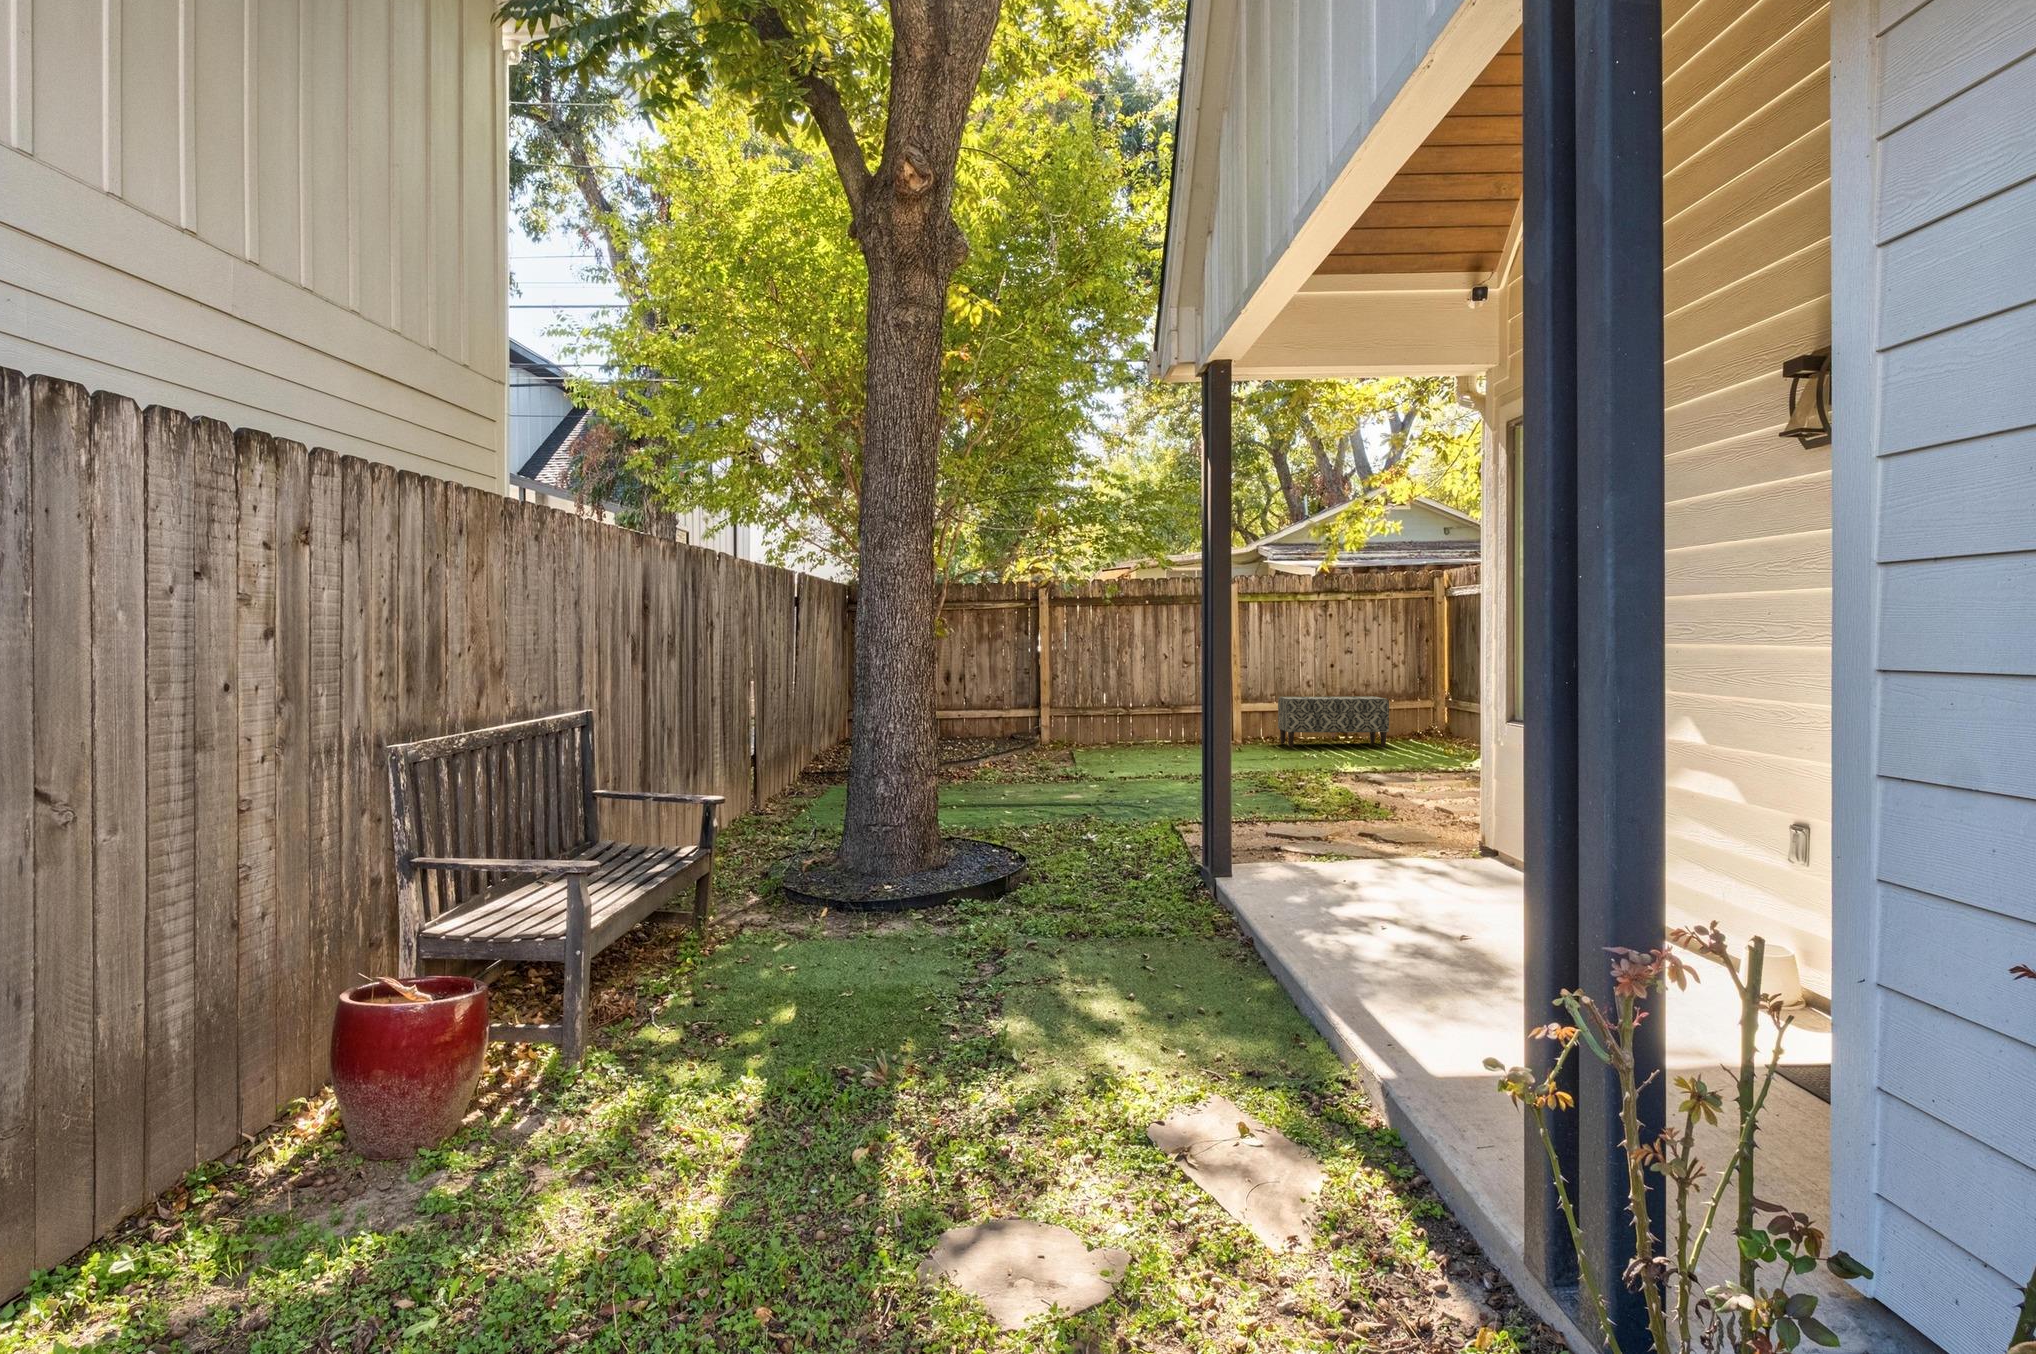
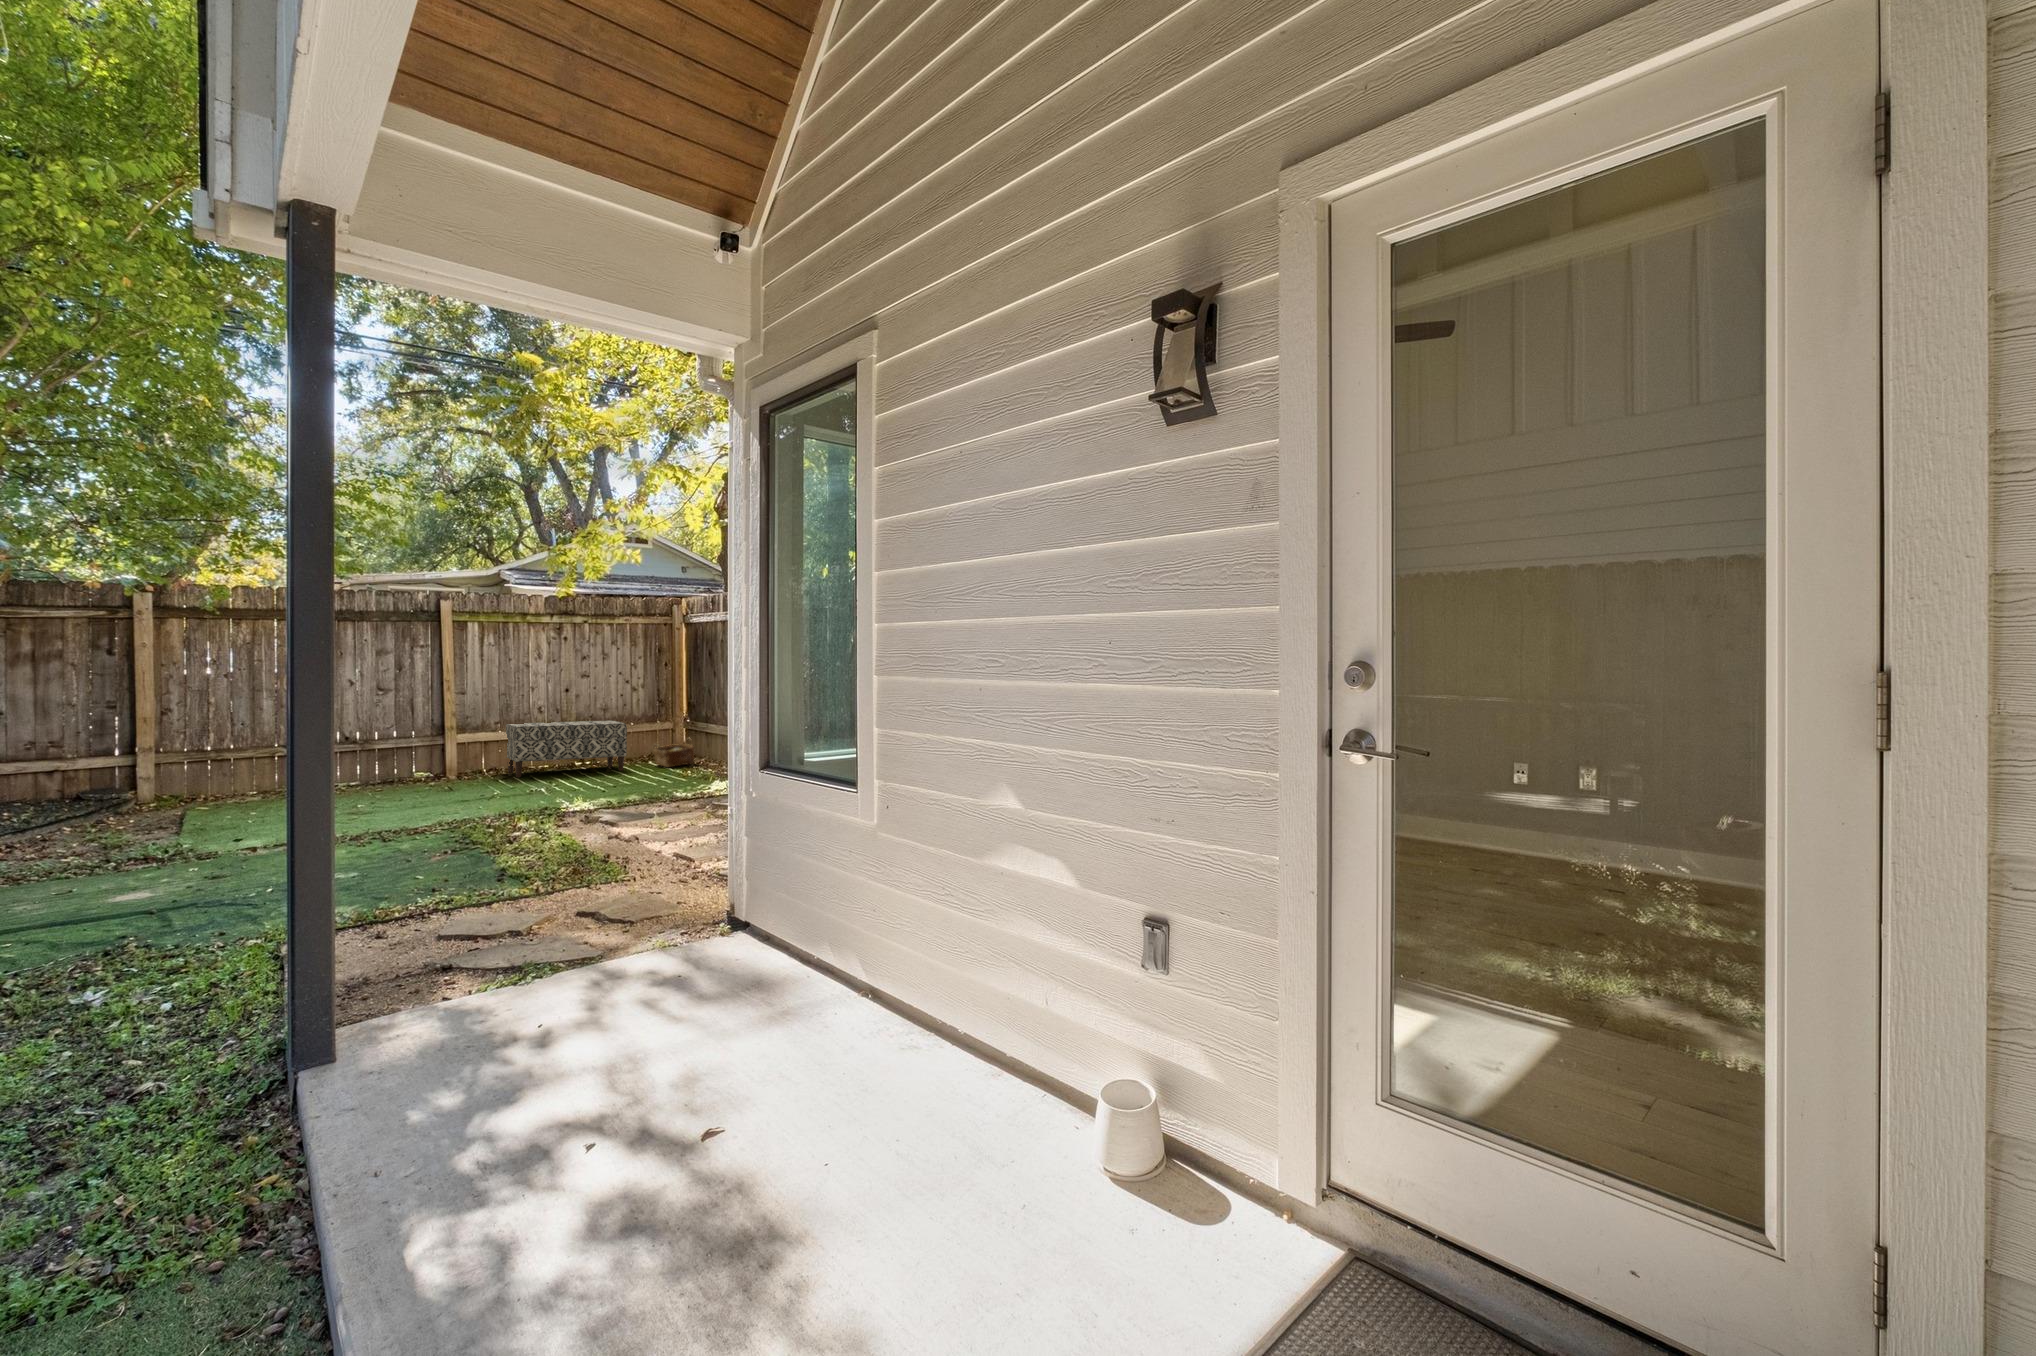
woven basket: none [1414,716,1458,746] -> present [653,744,694,767]

